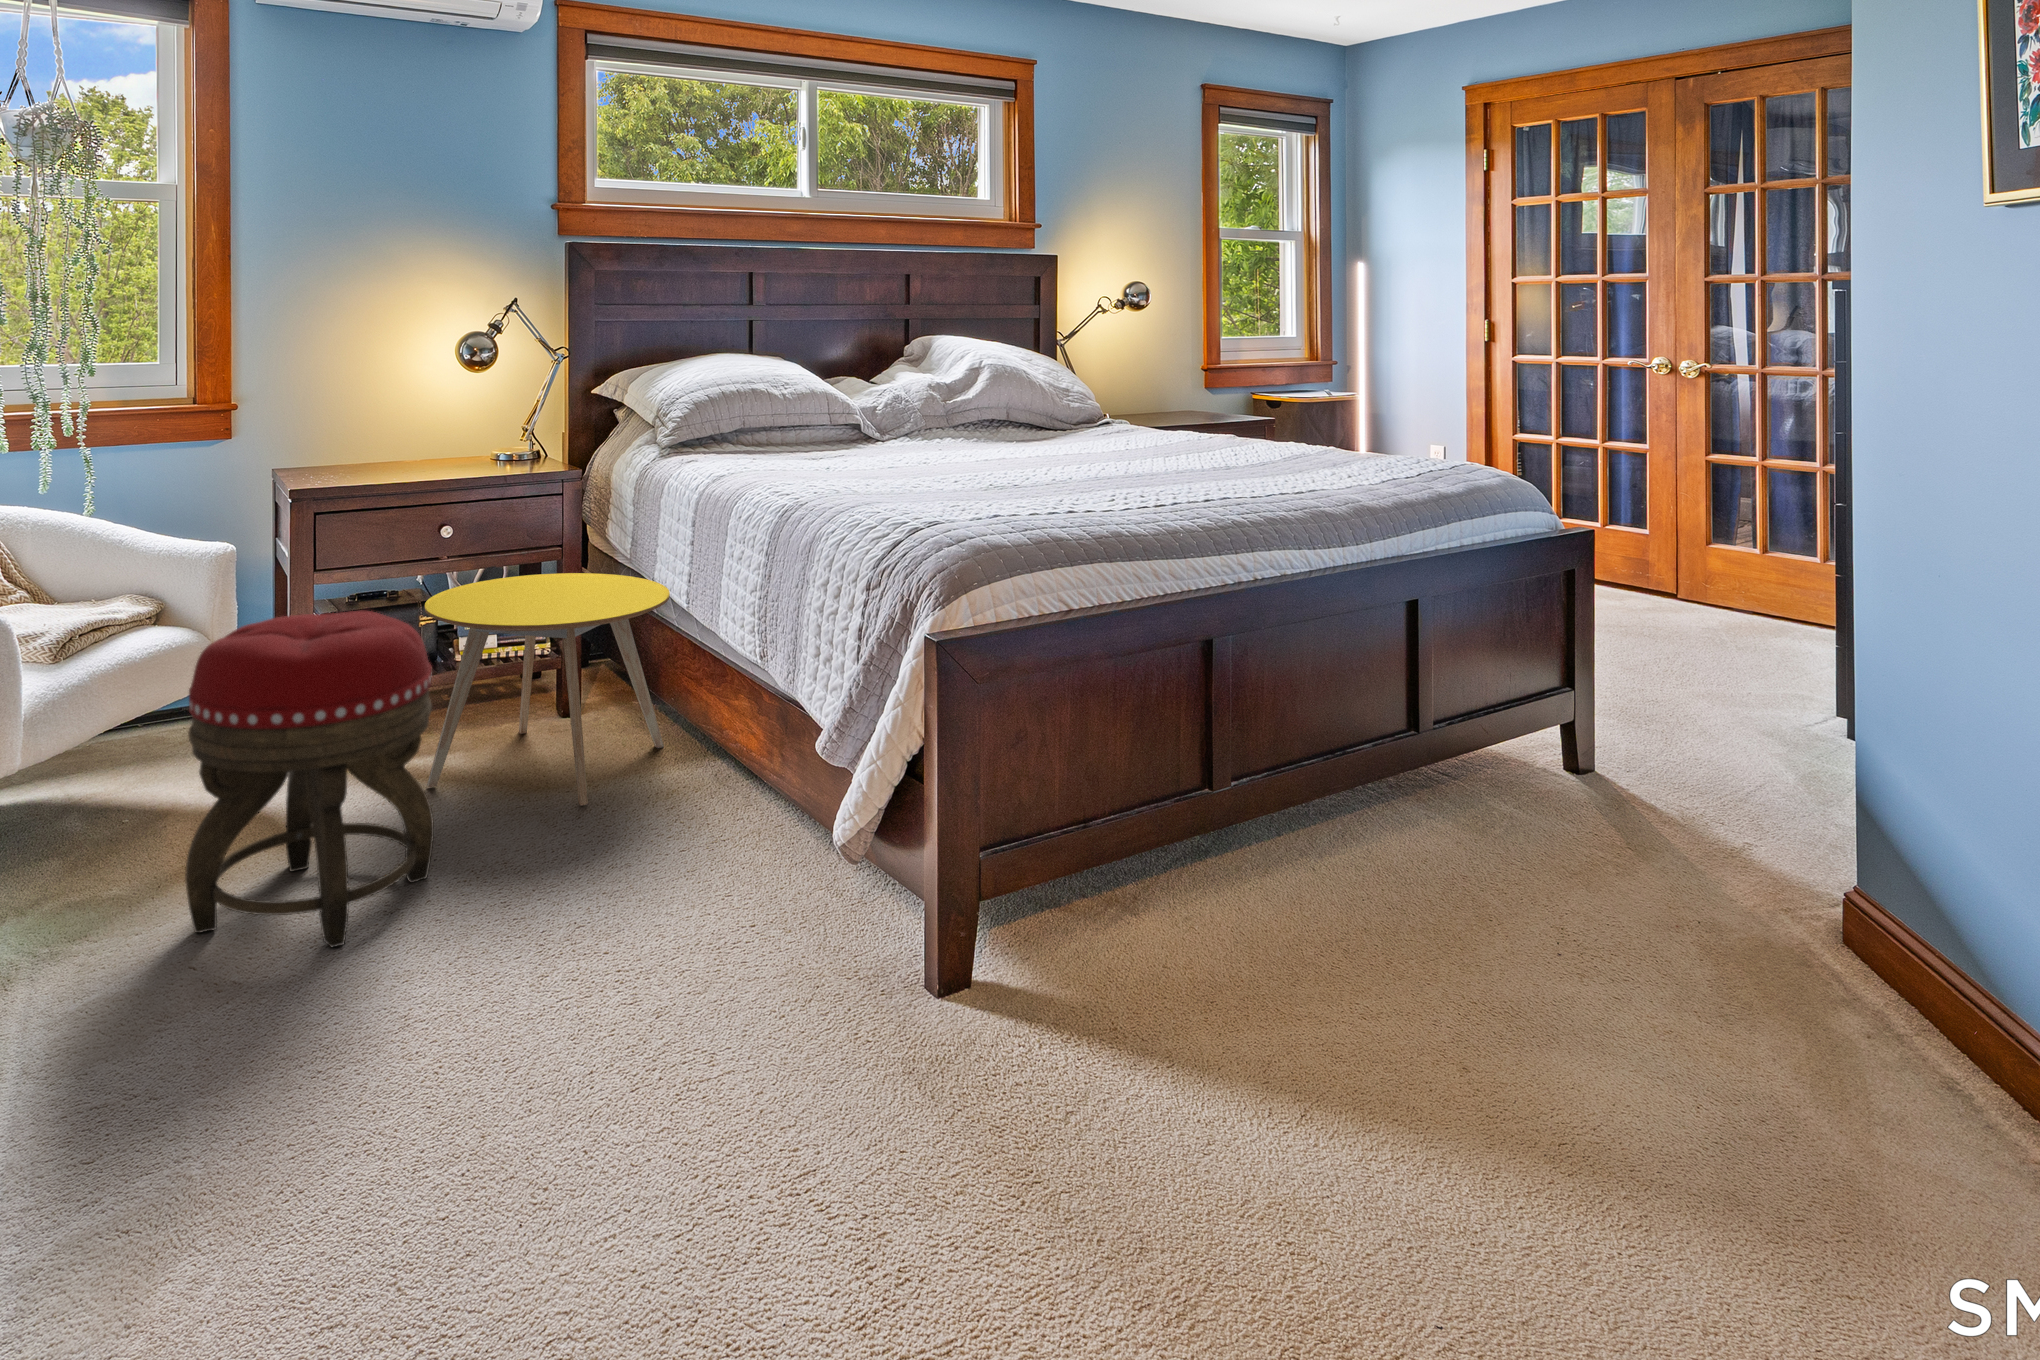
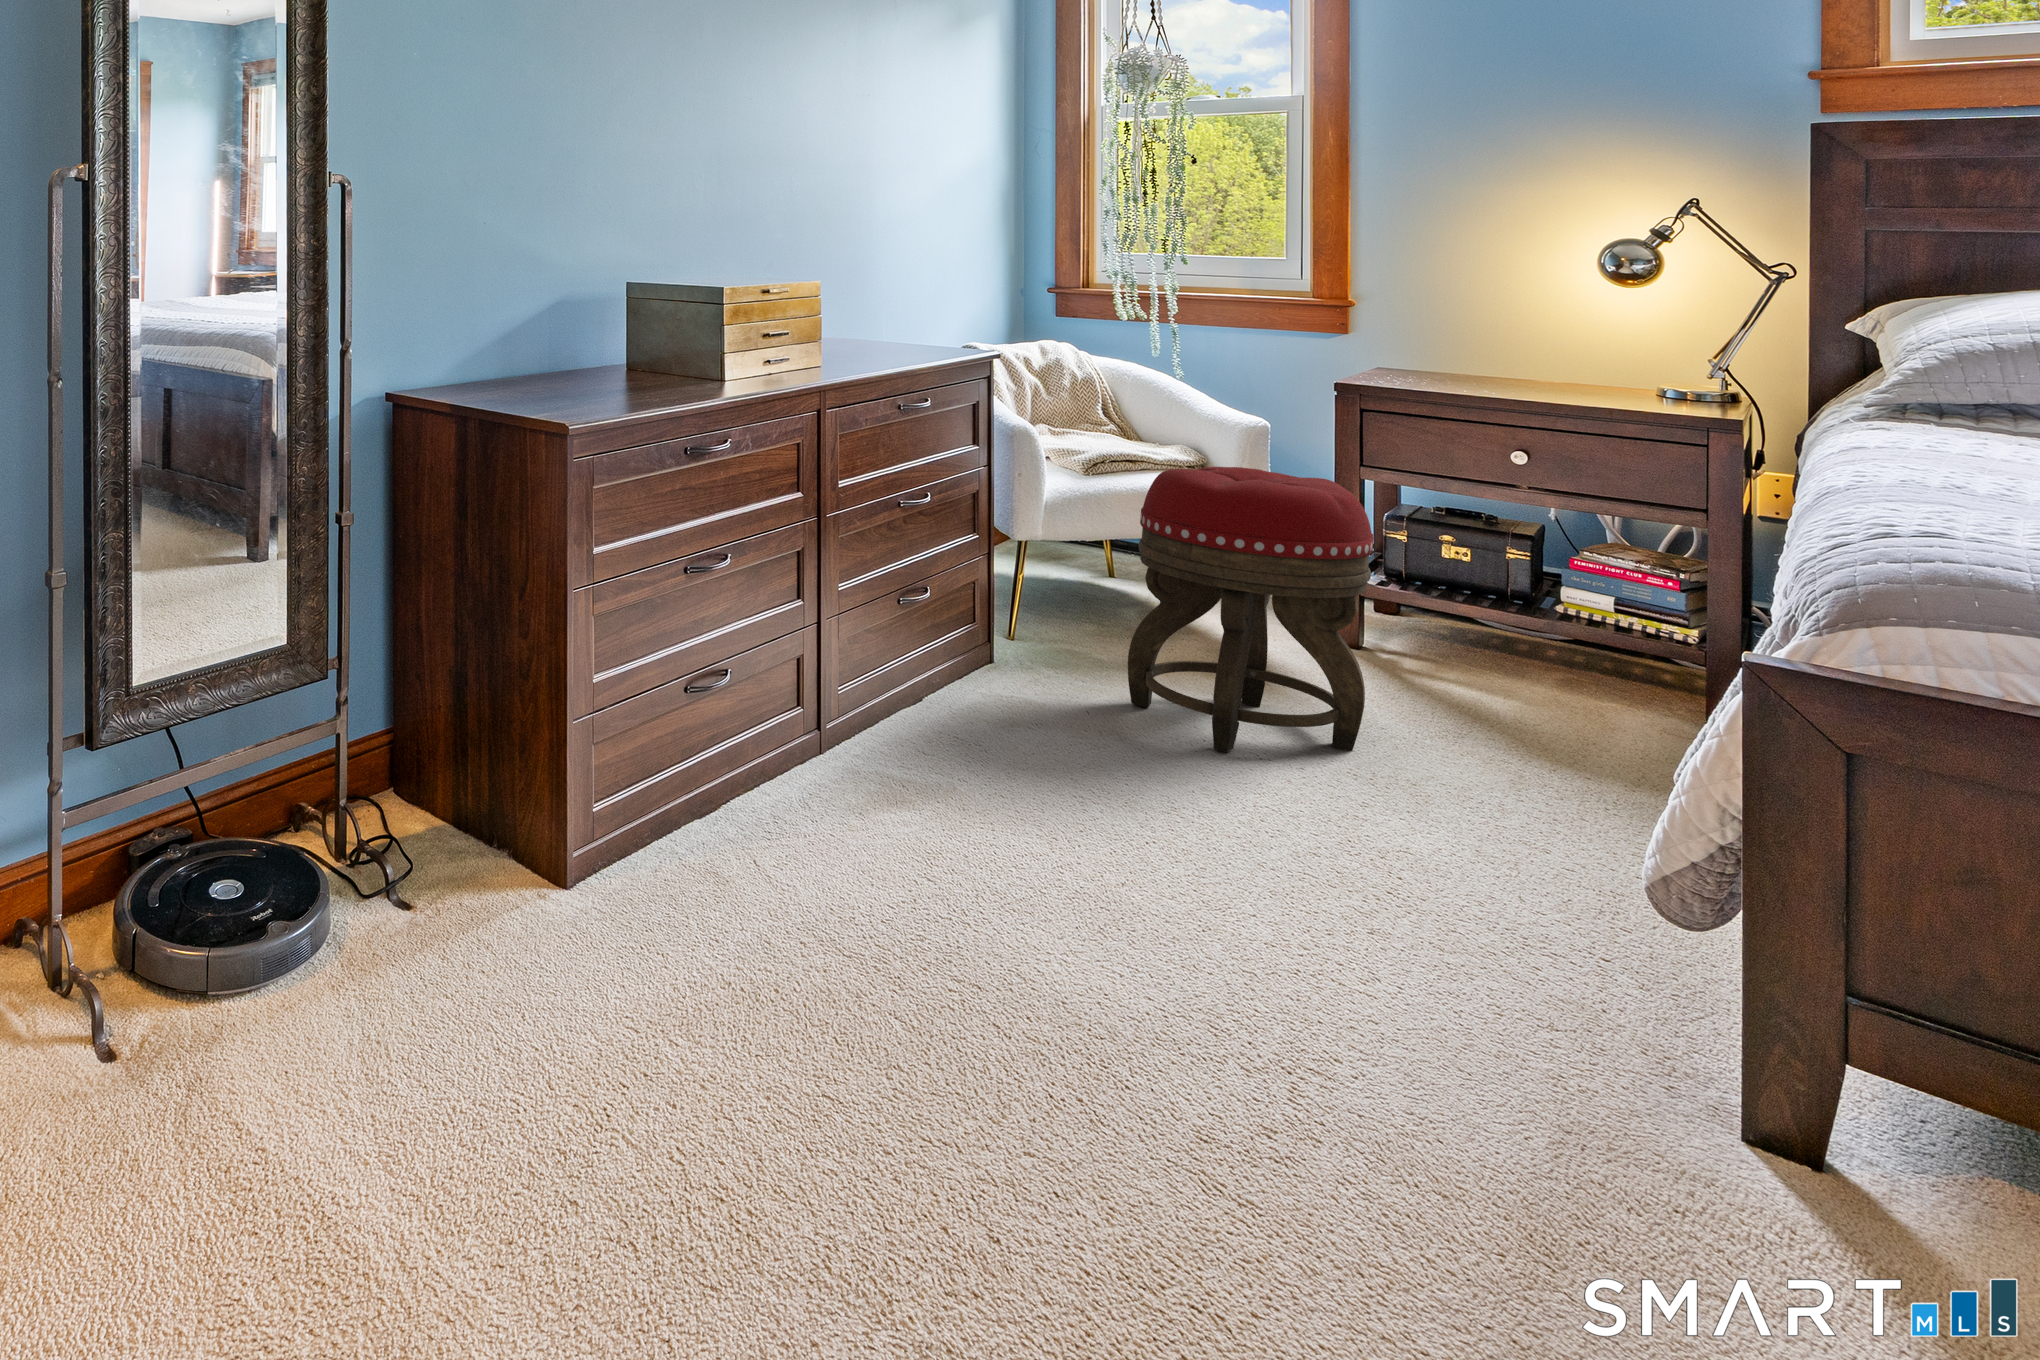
side table: present [425,573,670,806] -> none [1438,512,1821,779]

